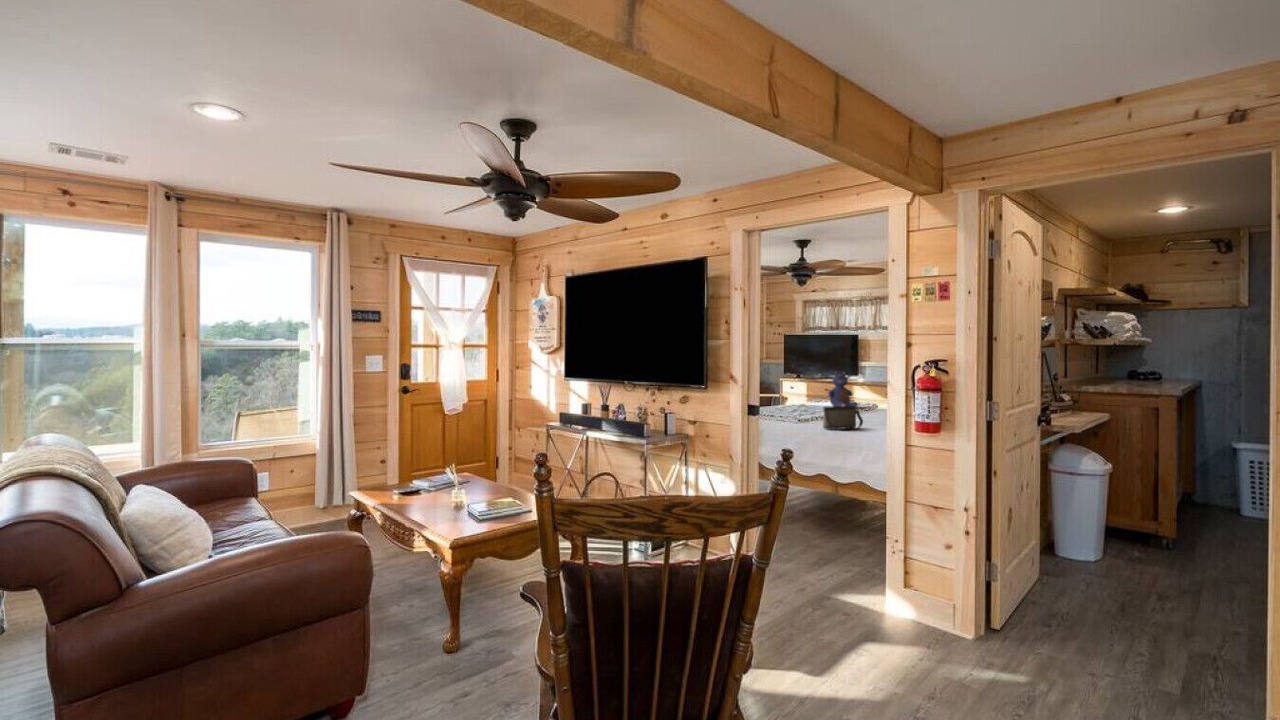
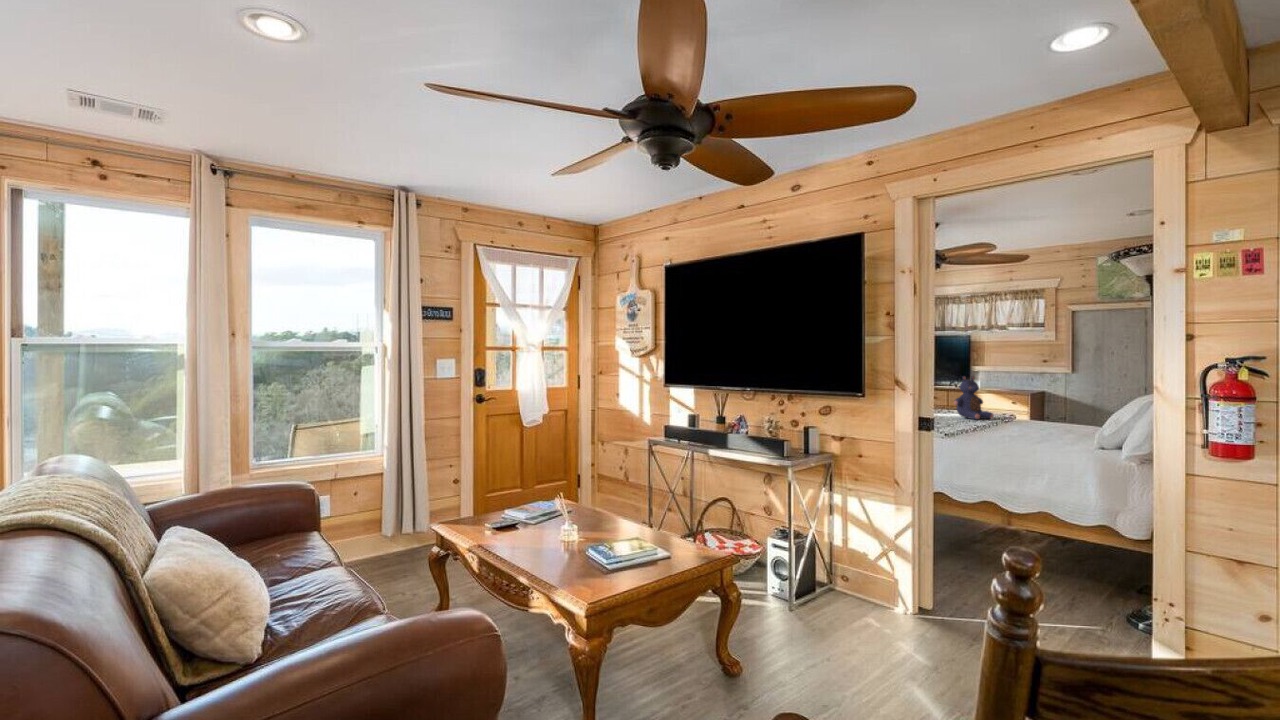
handbag: present [823,406,863,430] -> none [994,417,1045,447]

